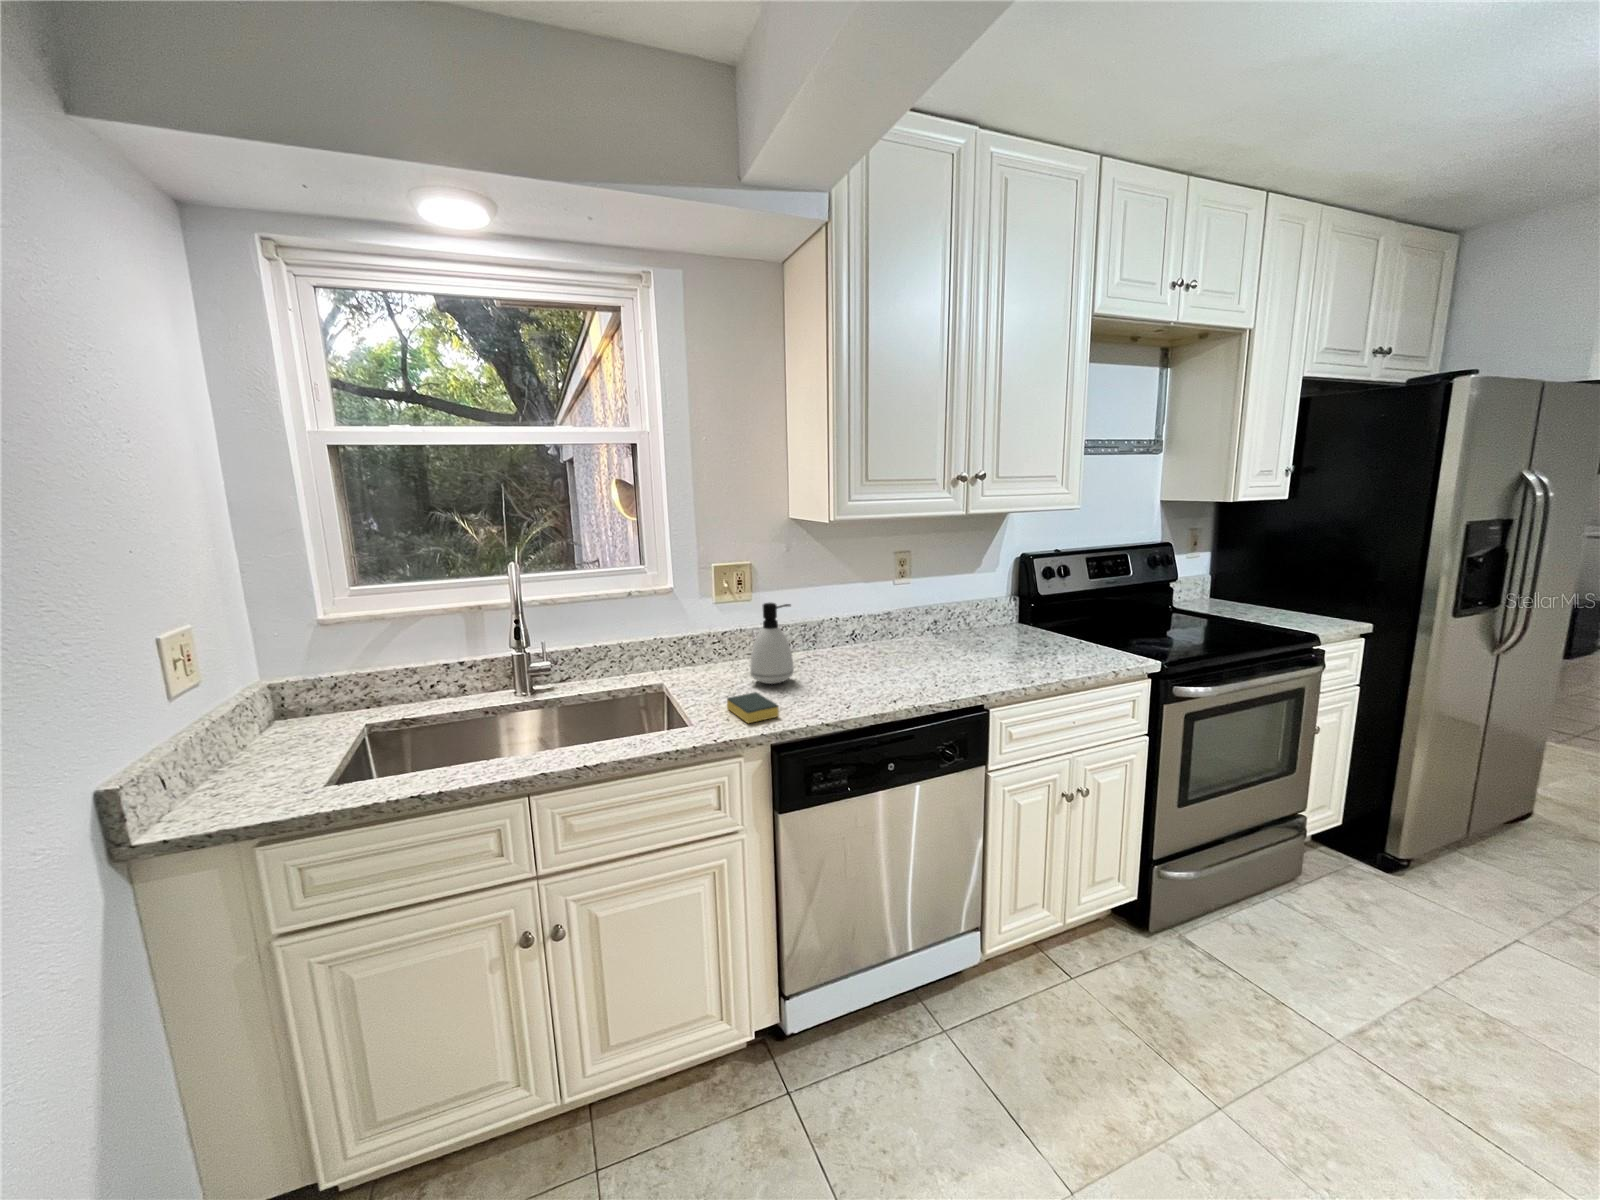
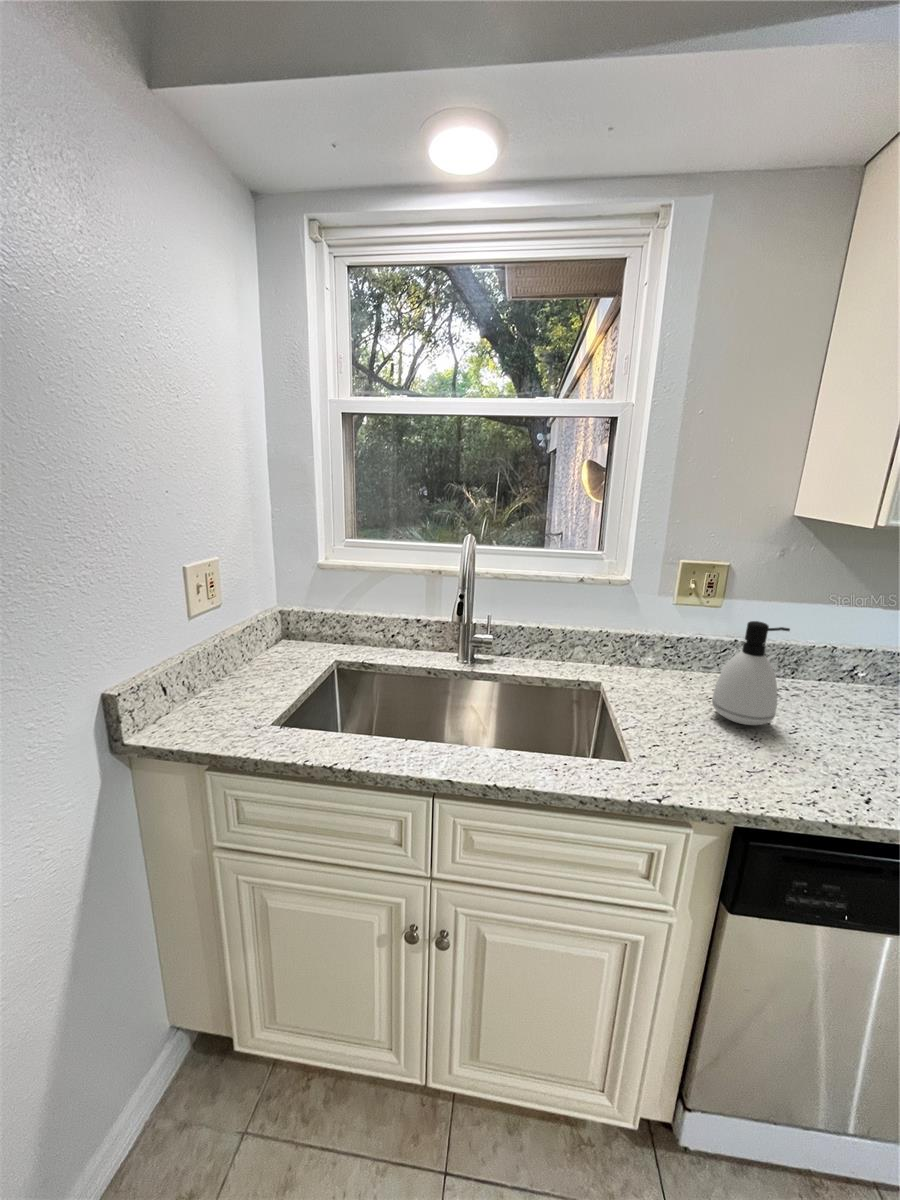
sponge: present [727,692,779,723] -> none [678,736,759,788]

